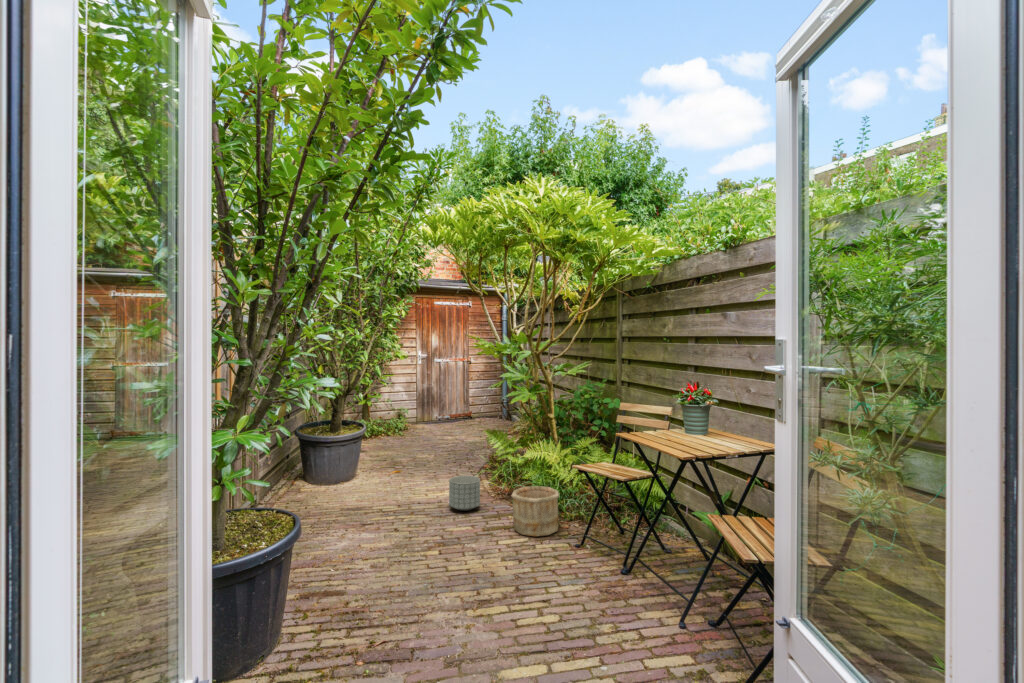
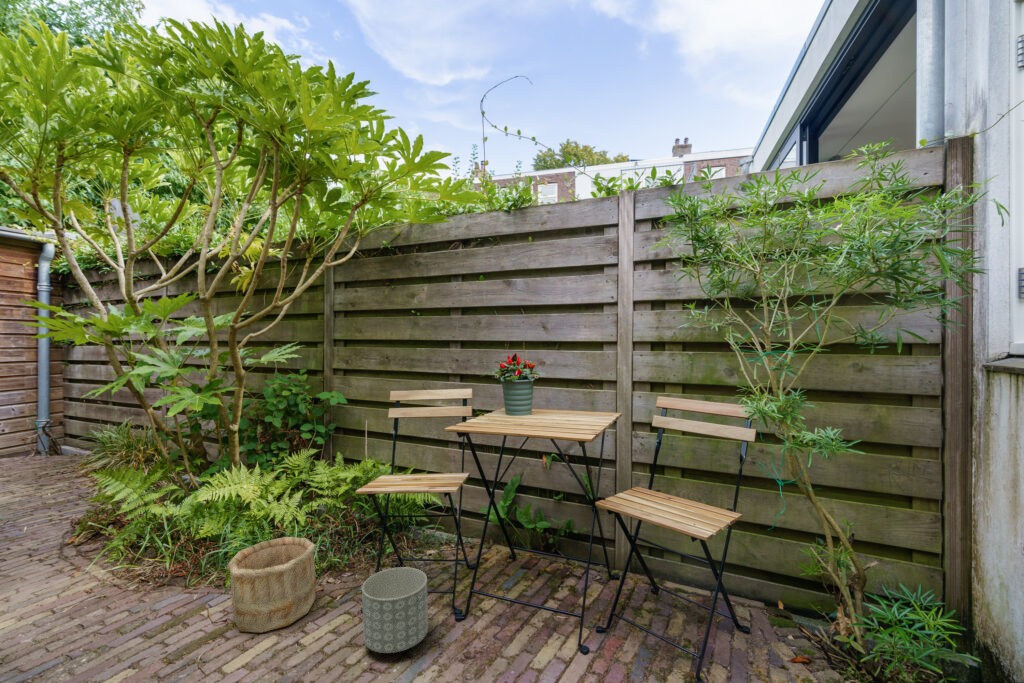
planter: present [449,476,480,511] -> present [362,567,428,653]

